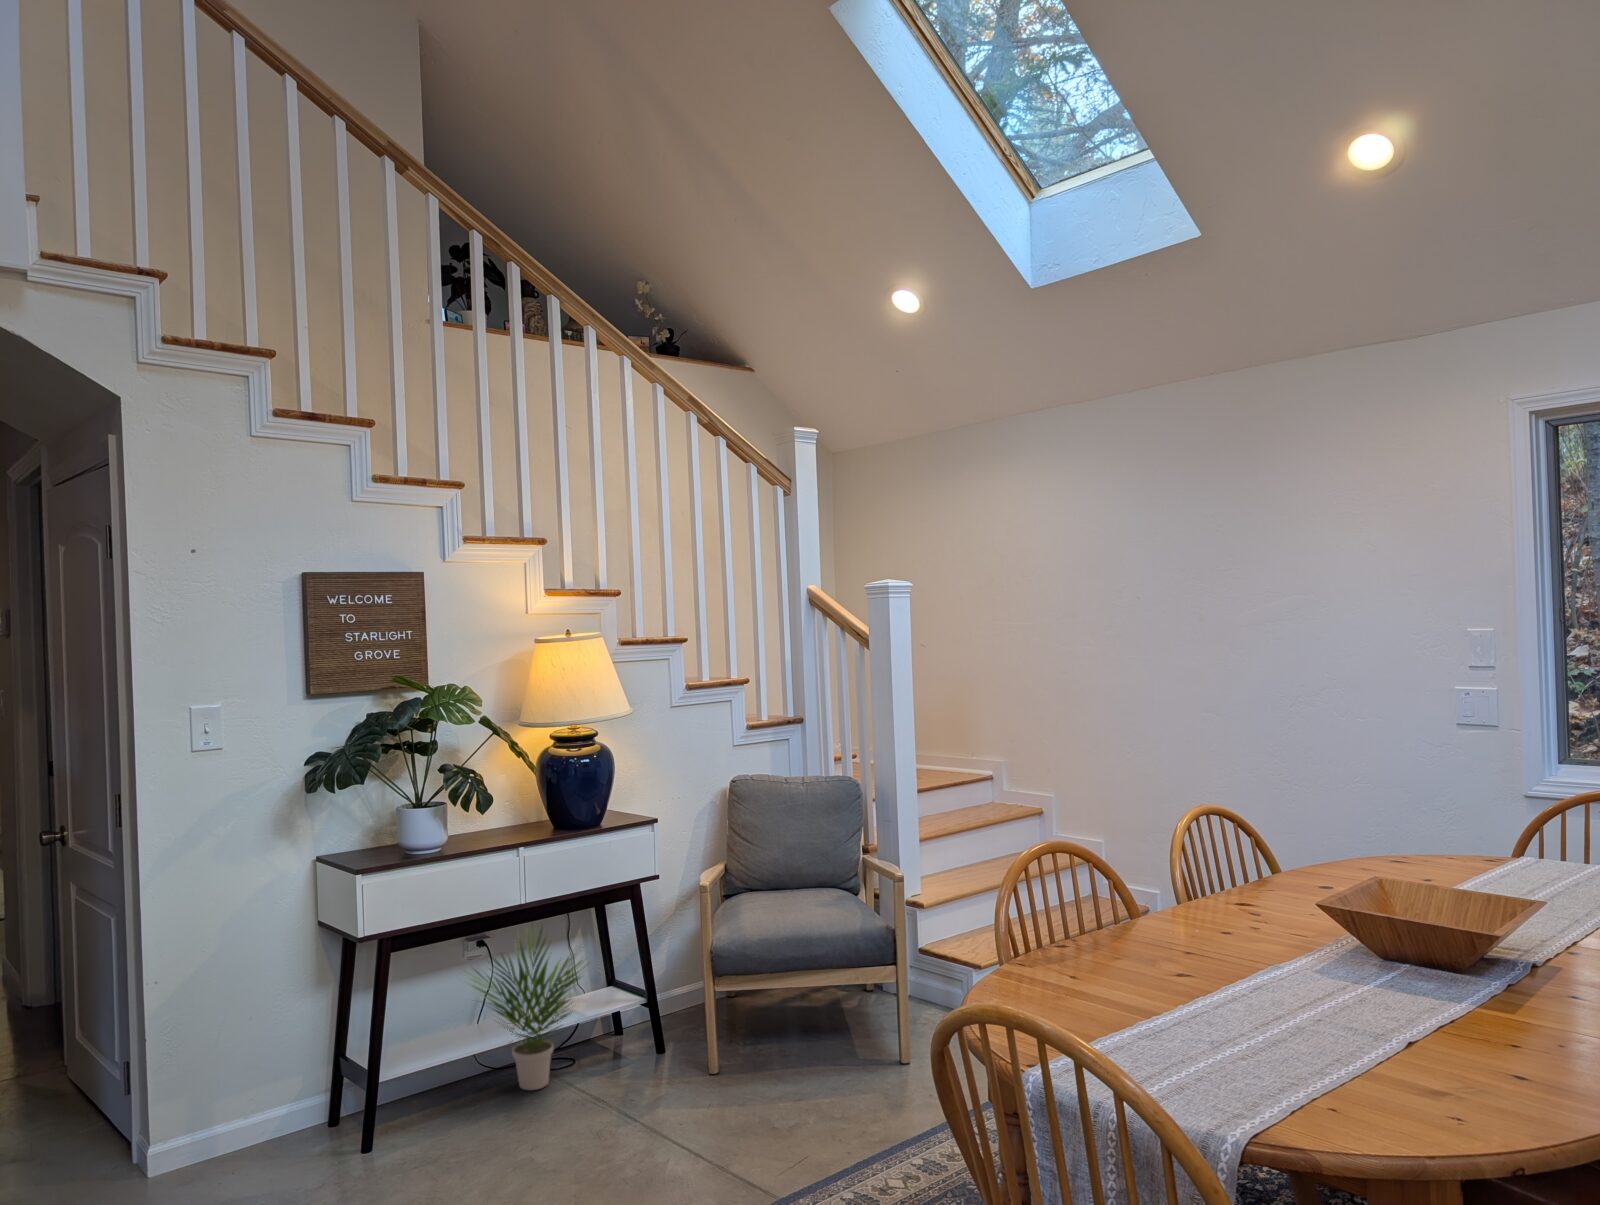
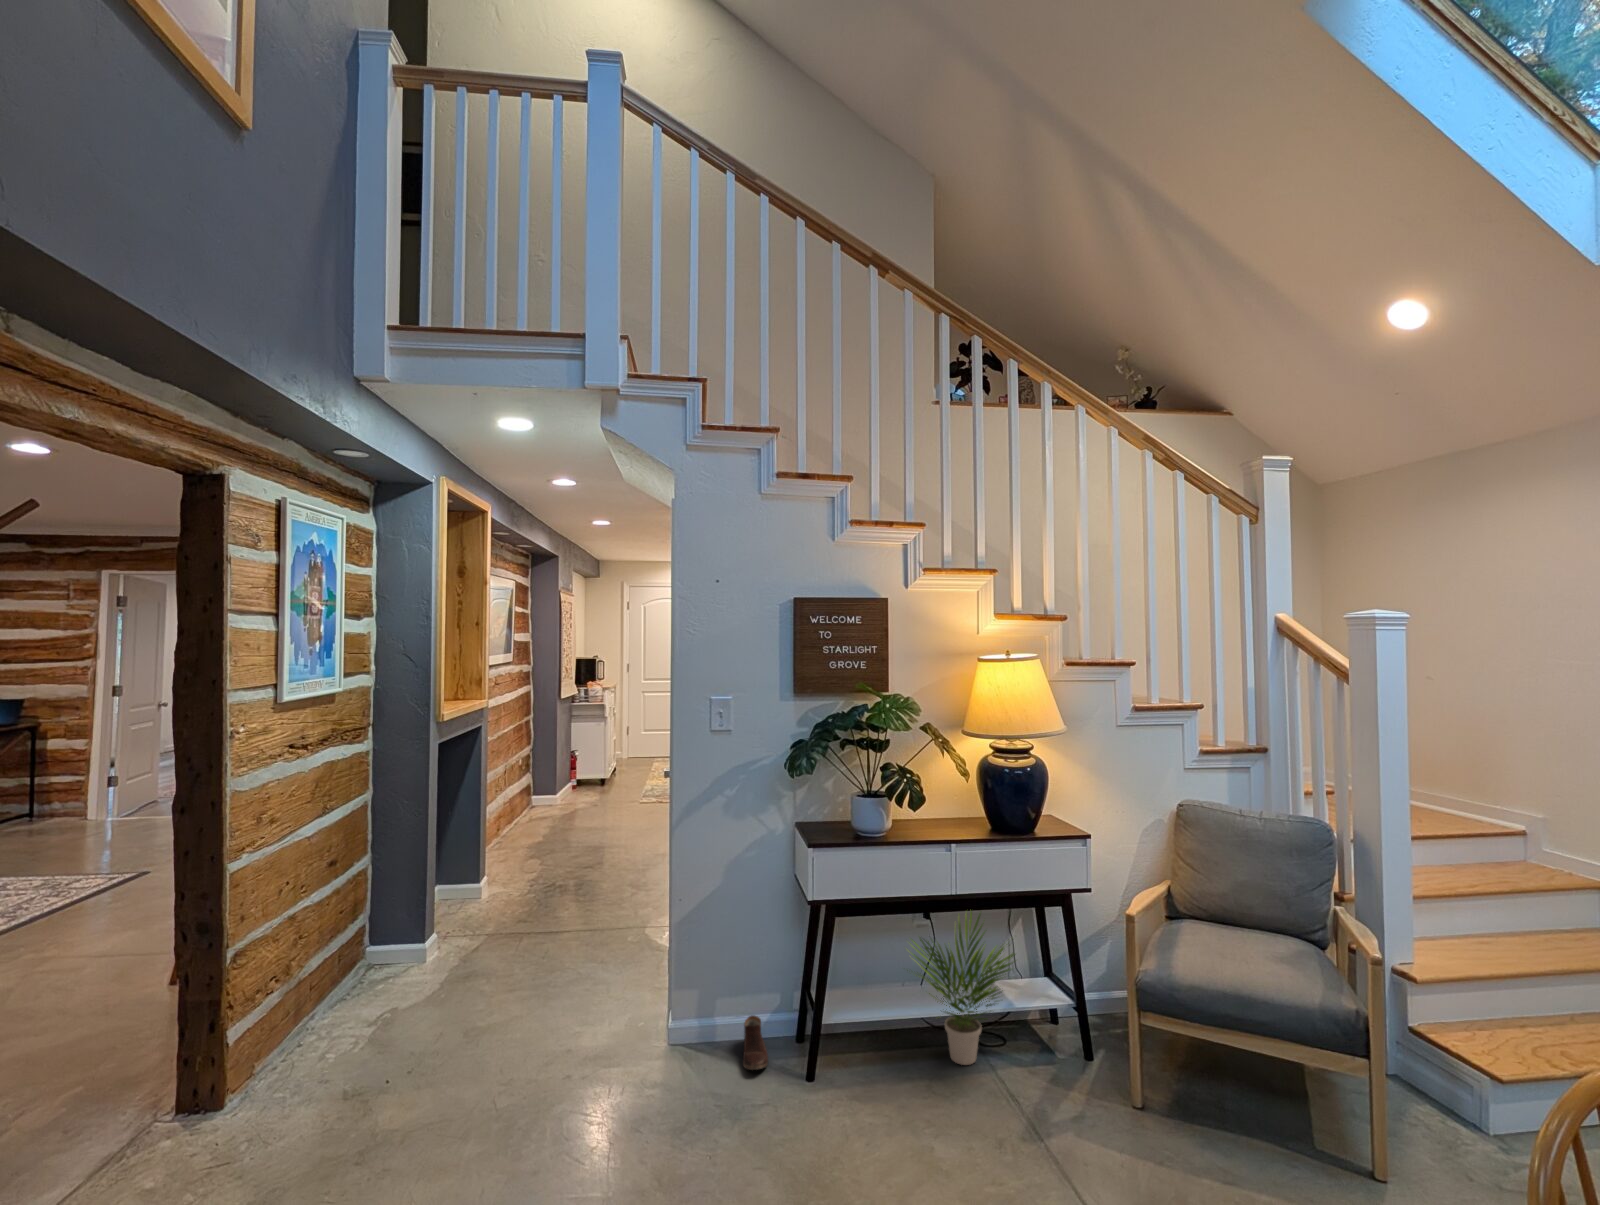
shoe: none [260,1106,304,1163] -> present [743,1016,768,1070]

